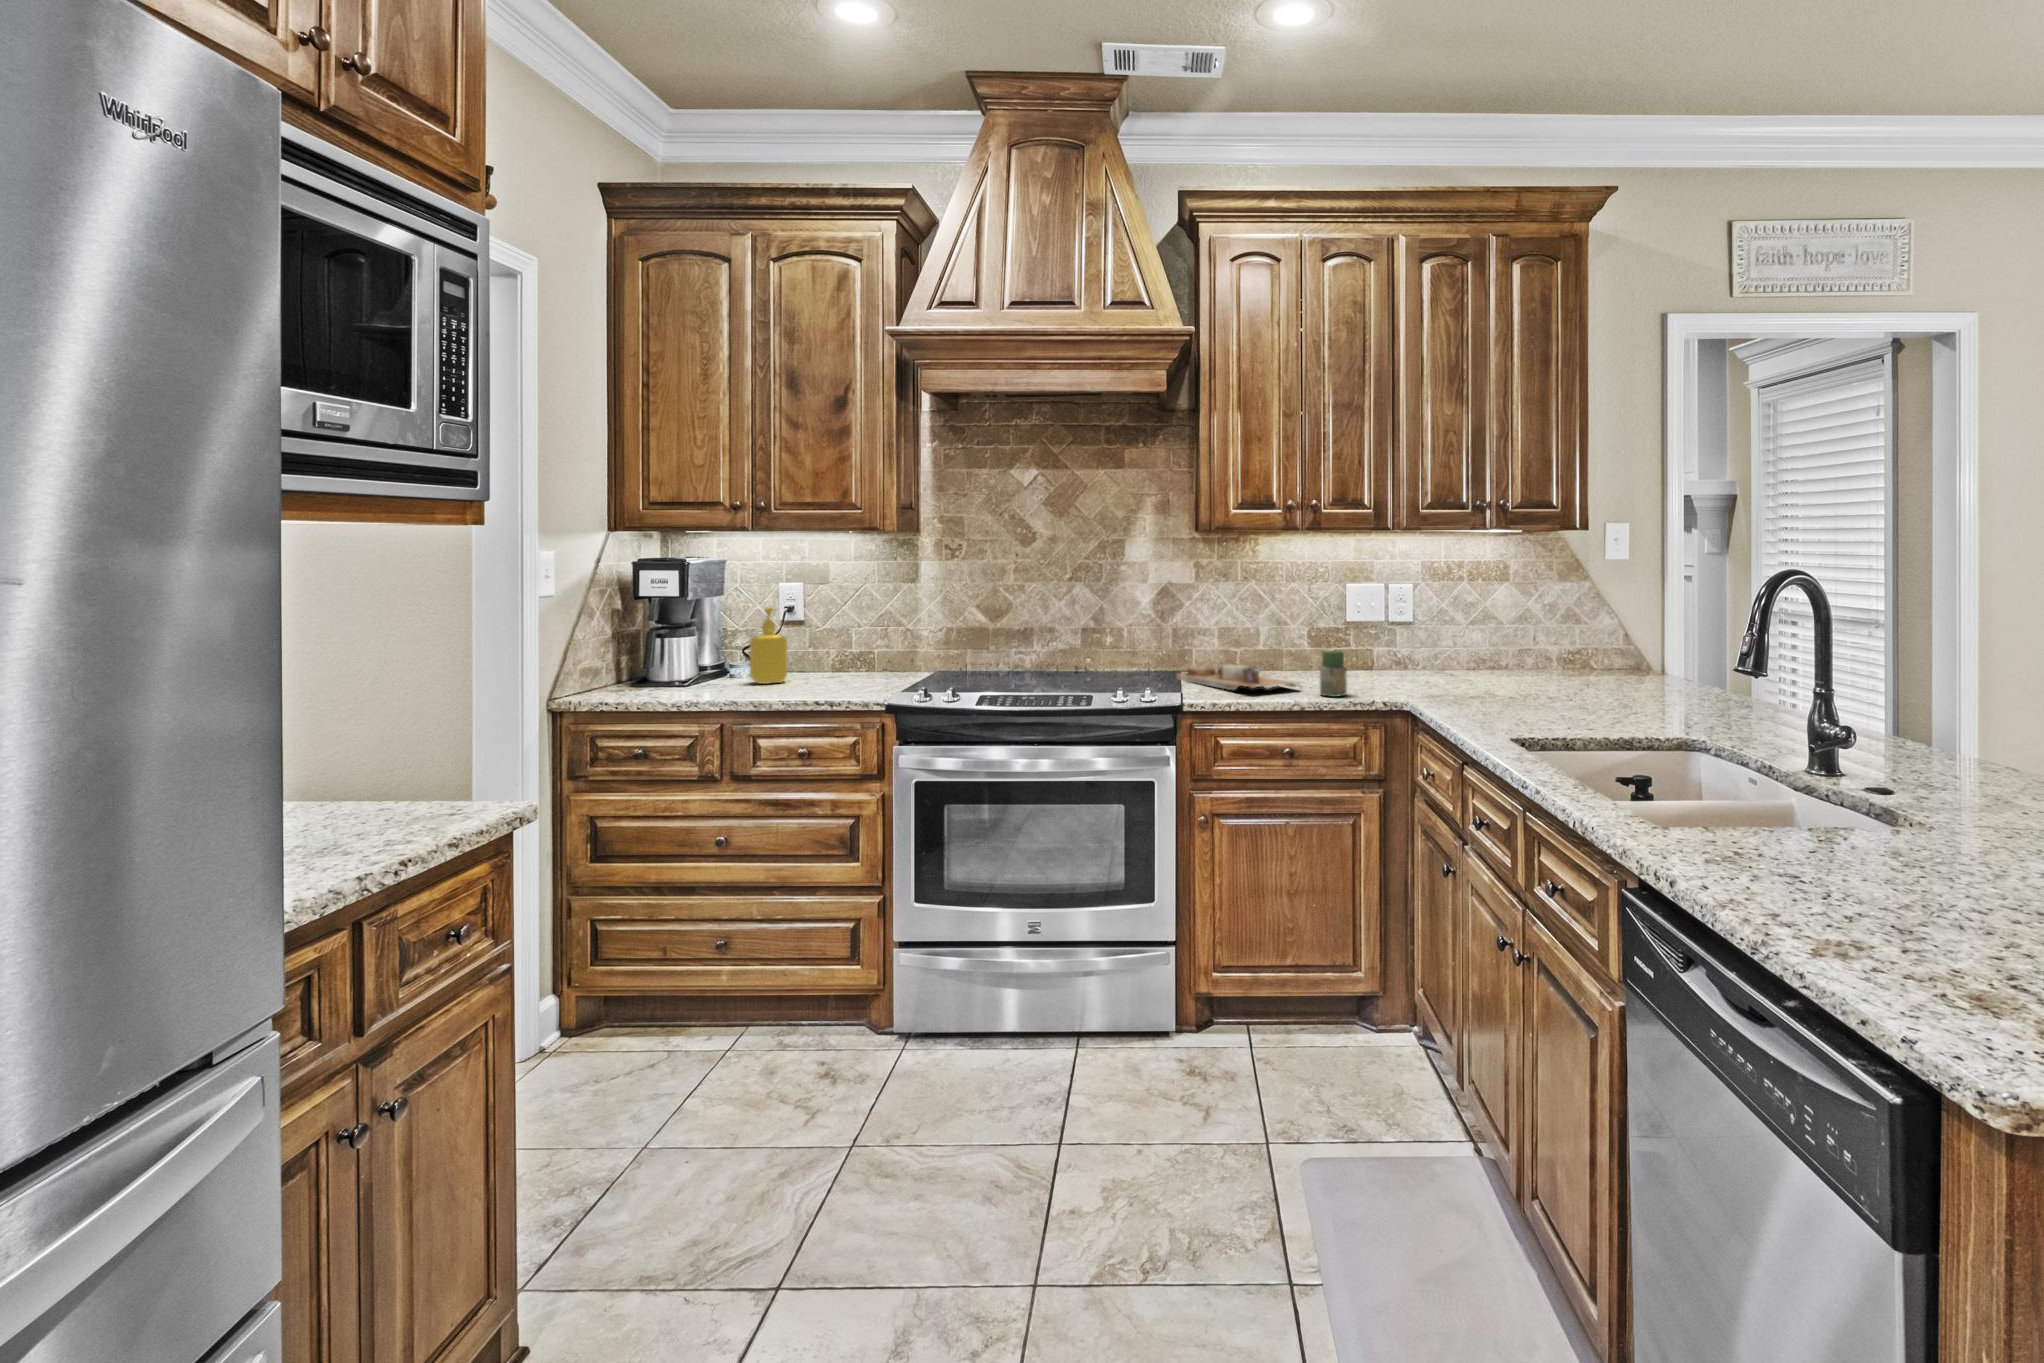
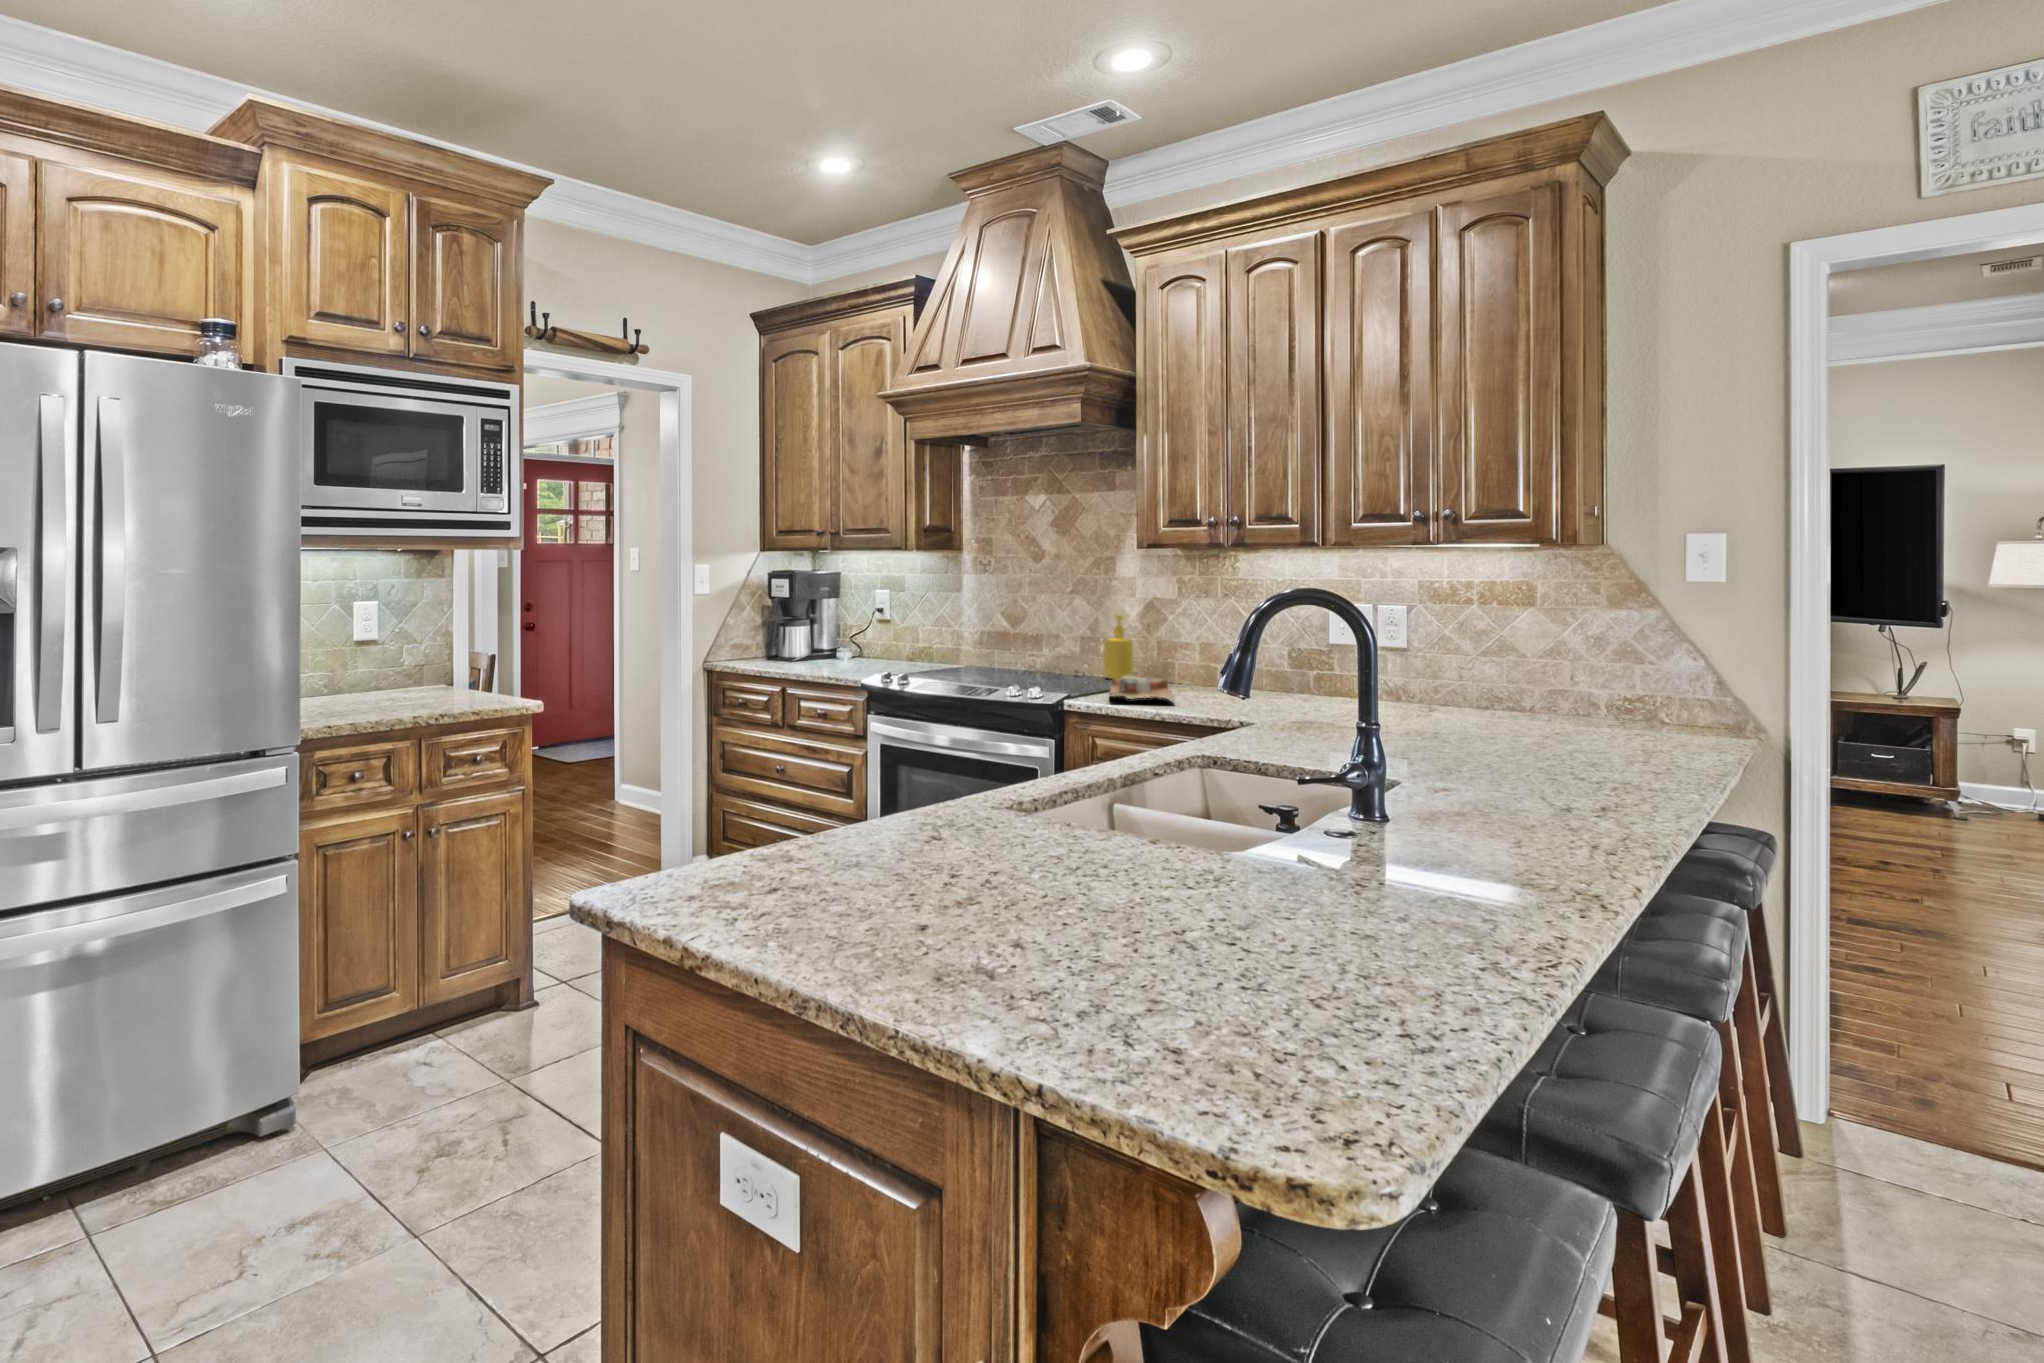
soap dispenser: present [750,607,787,684] -> present [1104,615,1133,679]
jar: present [1320,650,1347,697] -> none [1171,667,1198,712]

